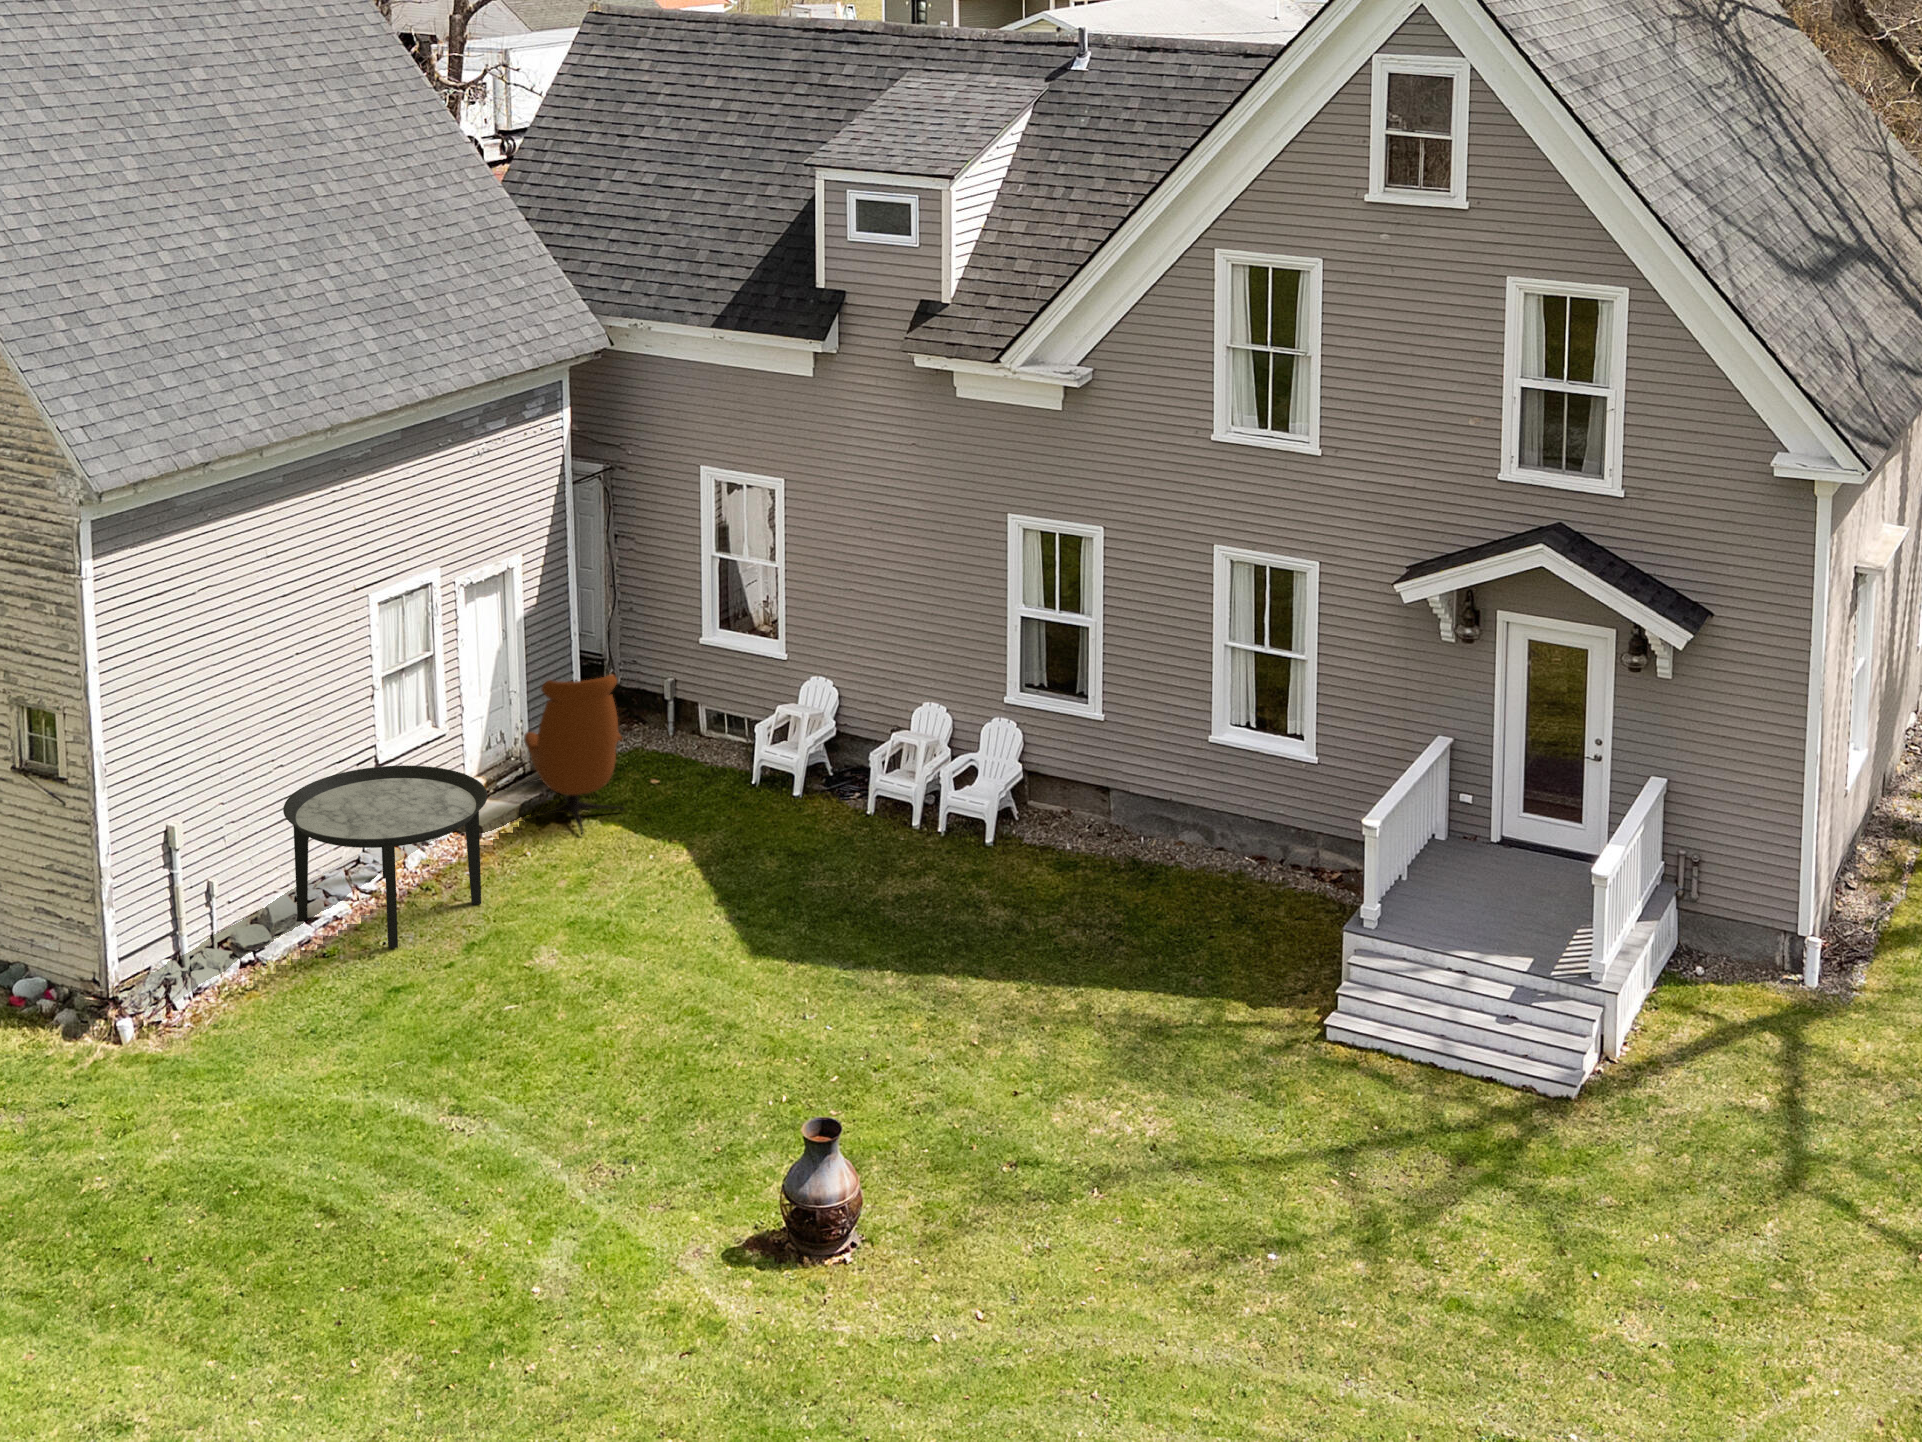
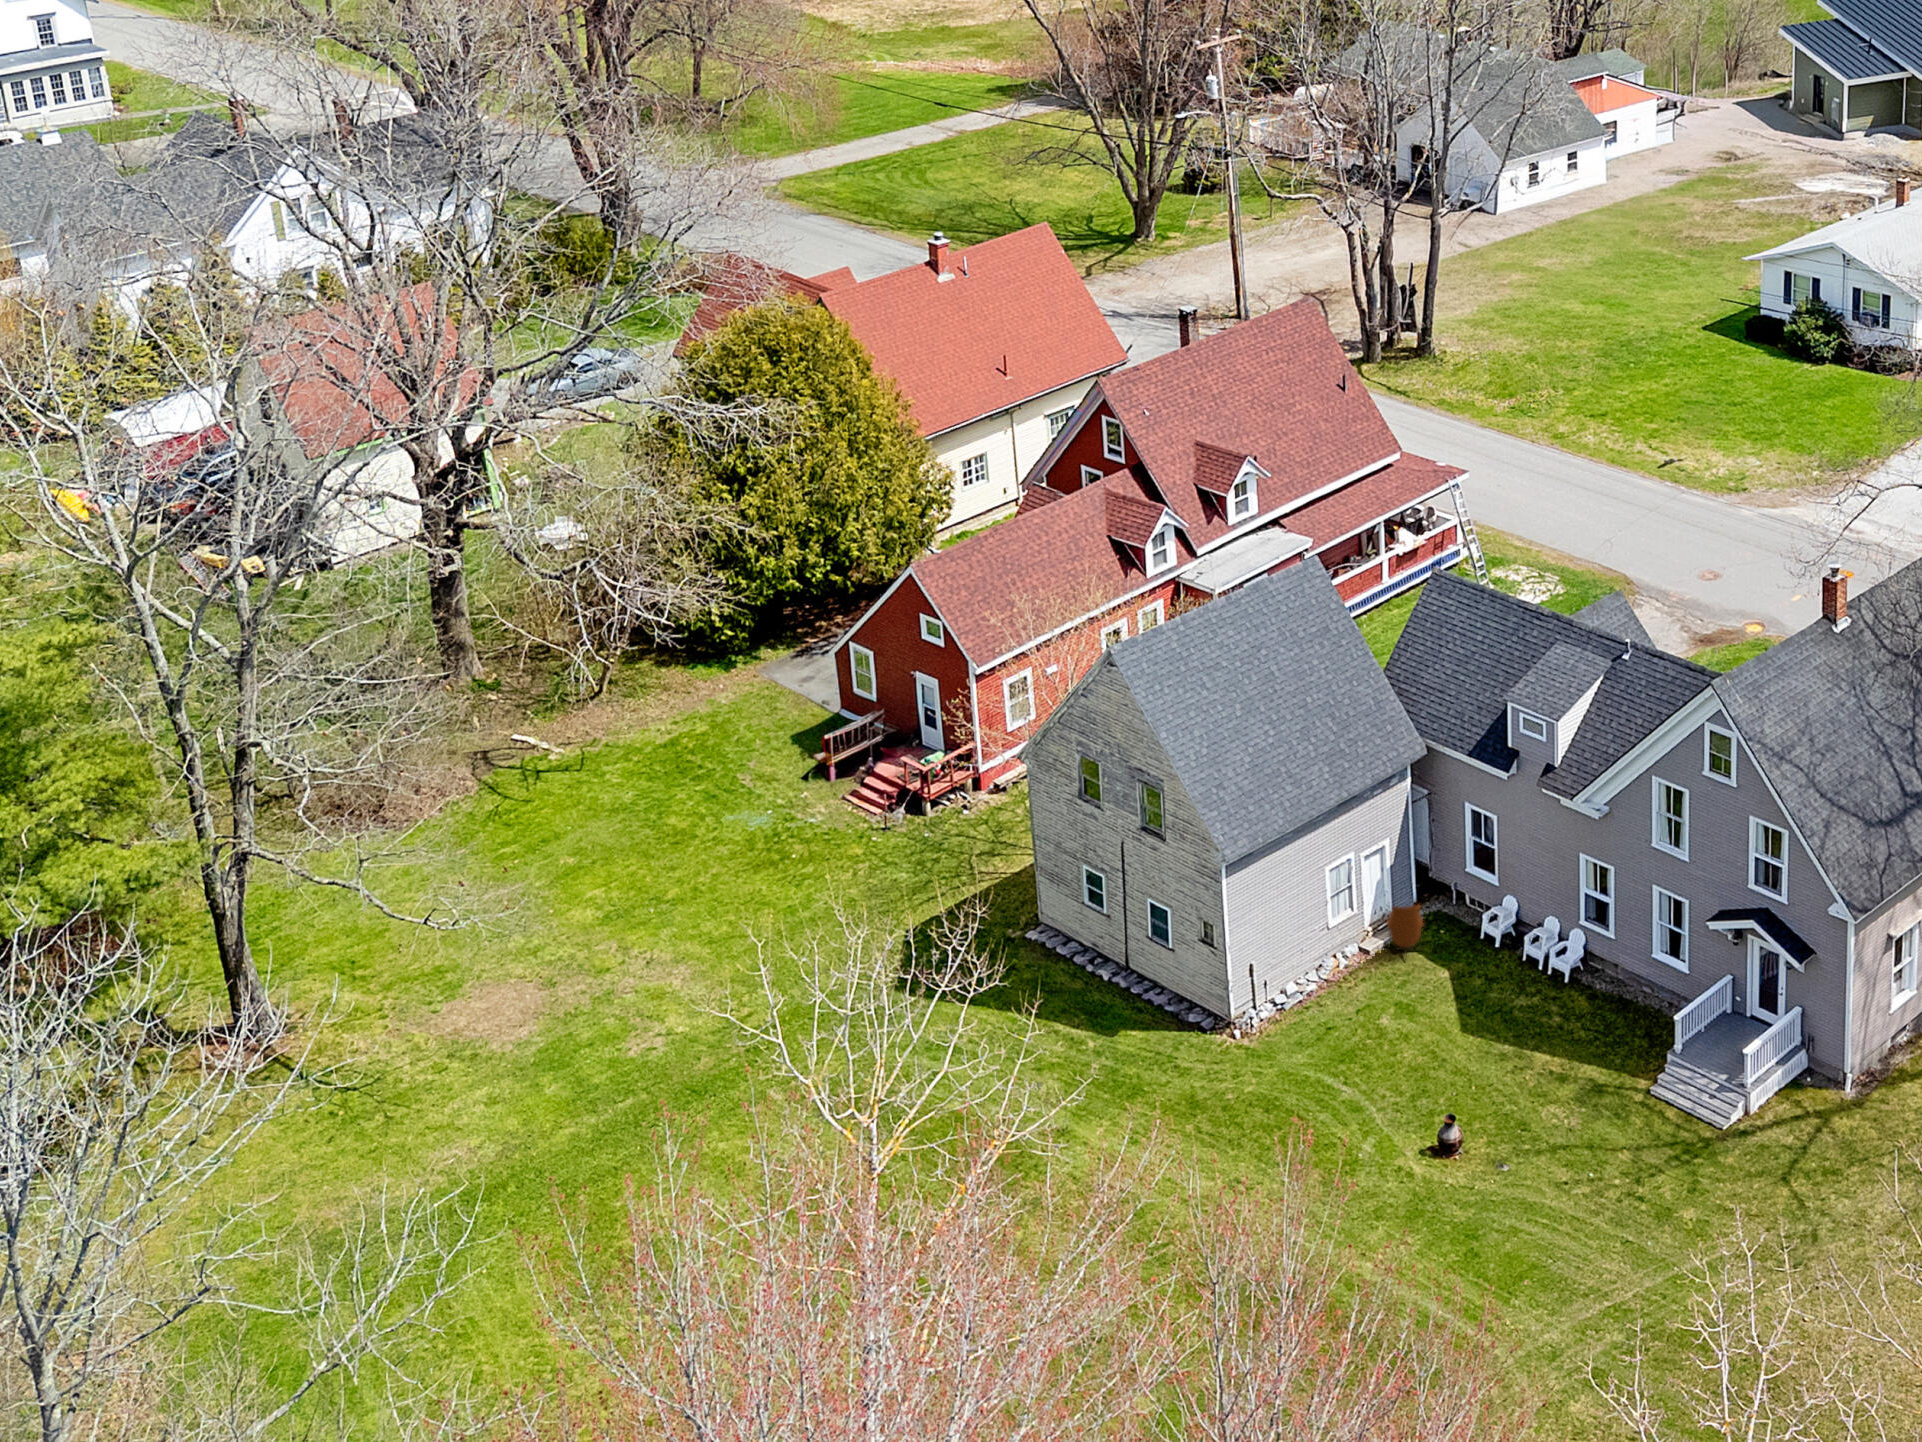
round table: present [283,766,488,948] -> none [1292,936,1366,1012]

